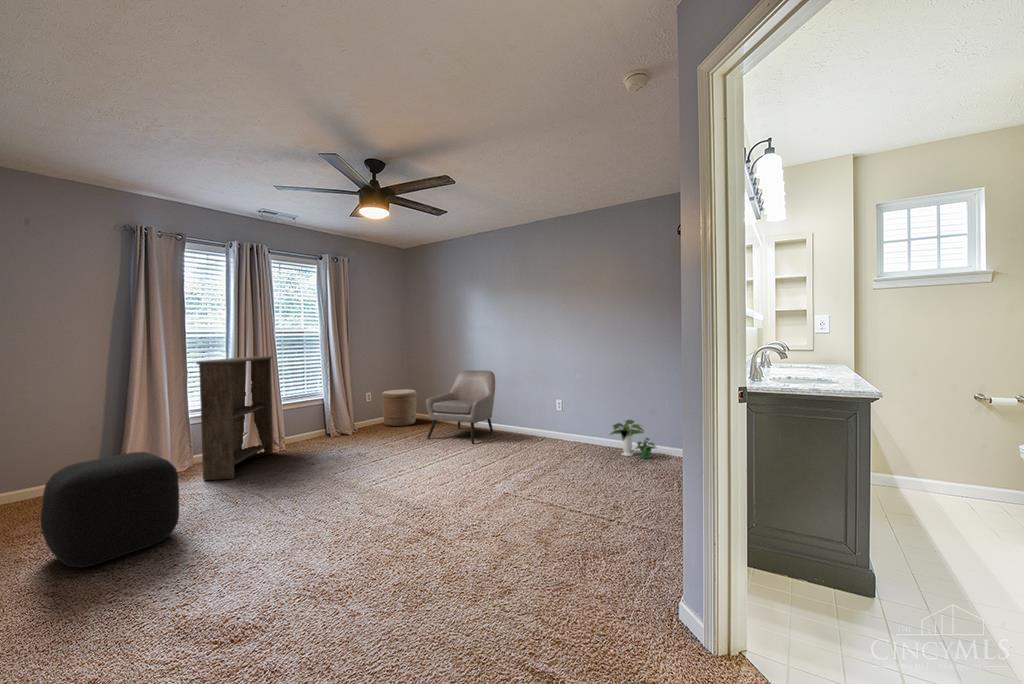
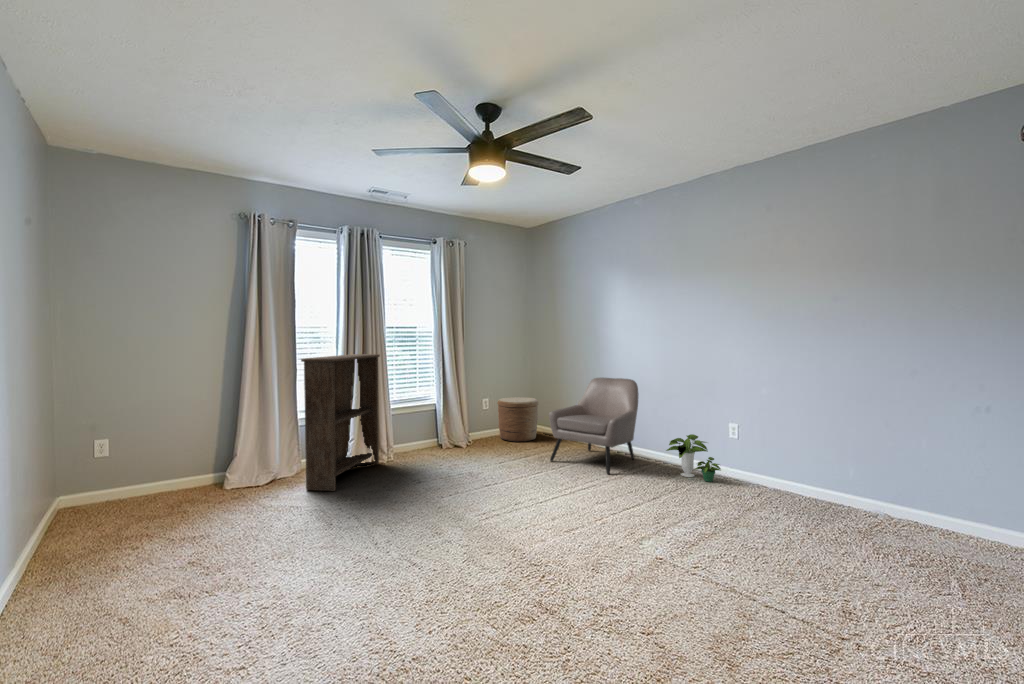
potted plant: present [610,420,656,459] -> present [666,434,721,482]
ottoman: present [41,452,179,567] -> none [138,458,268,586]

